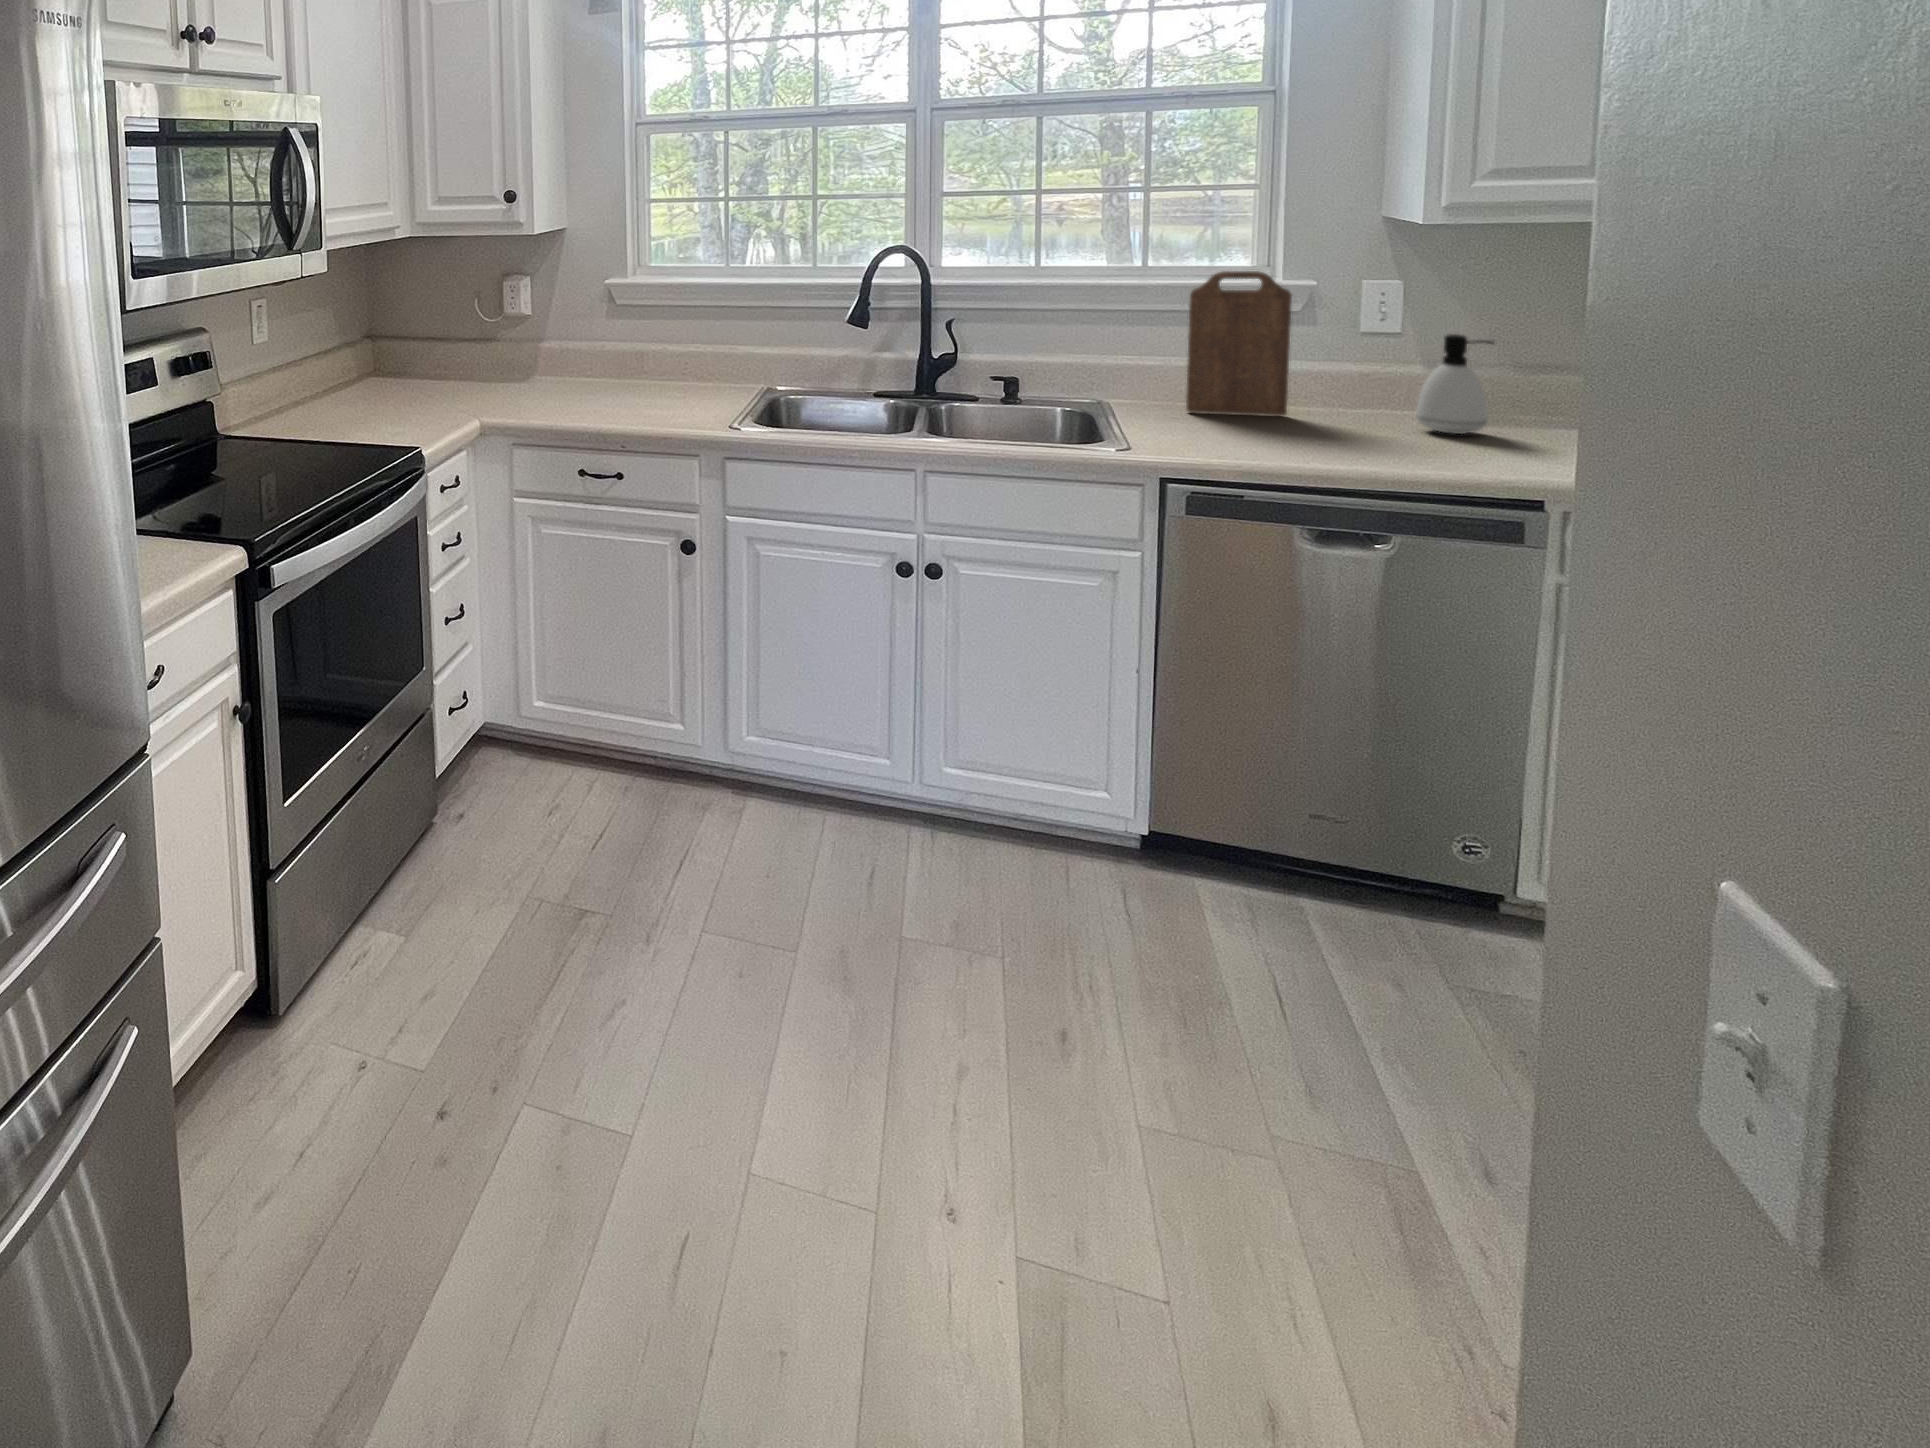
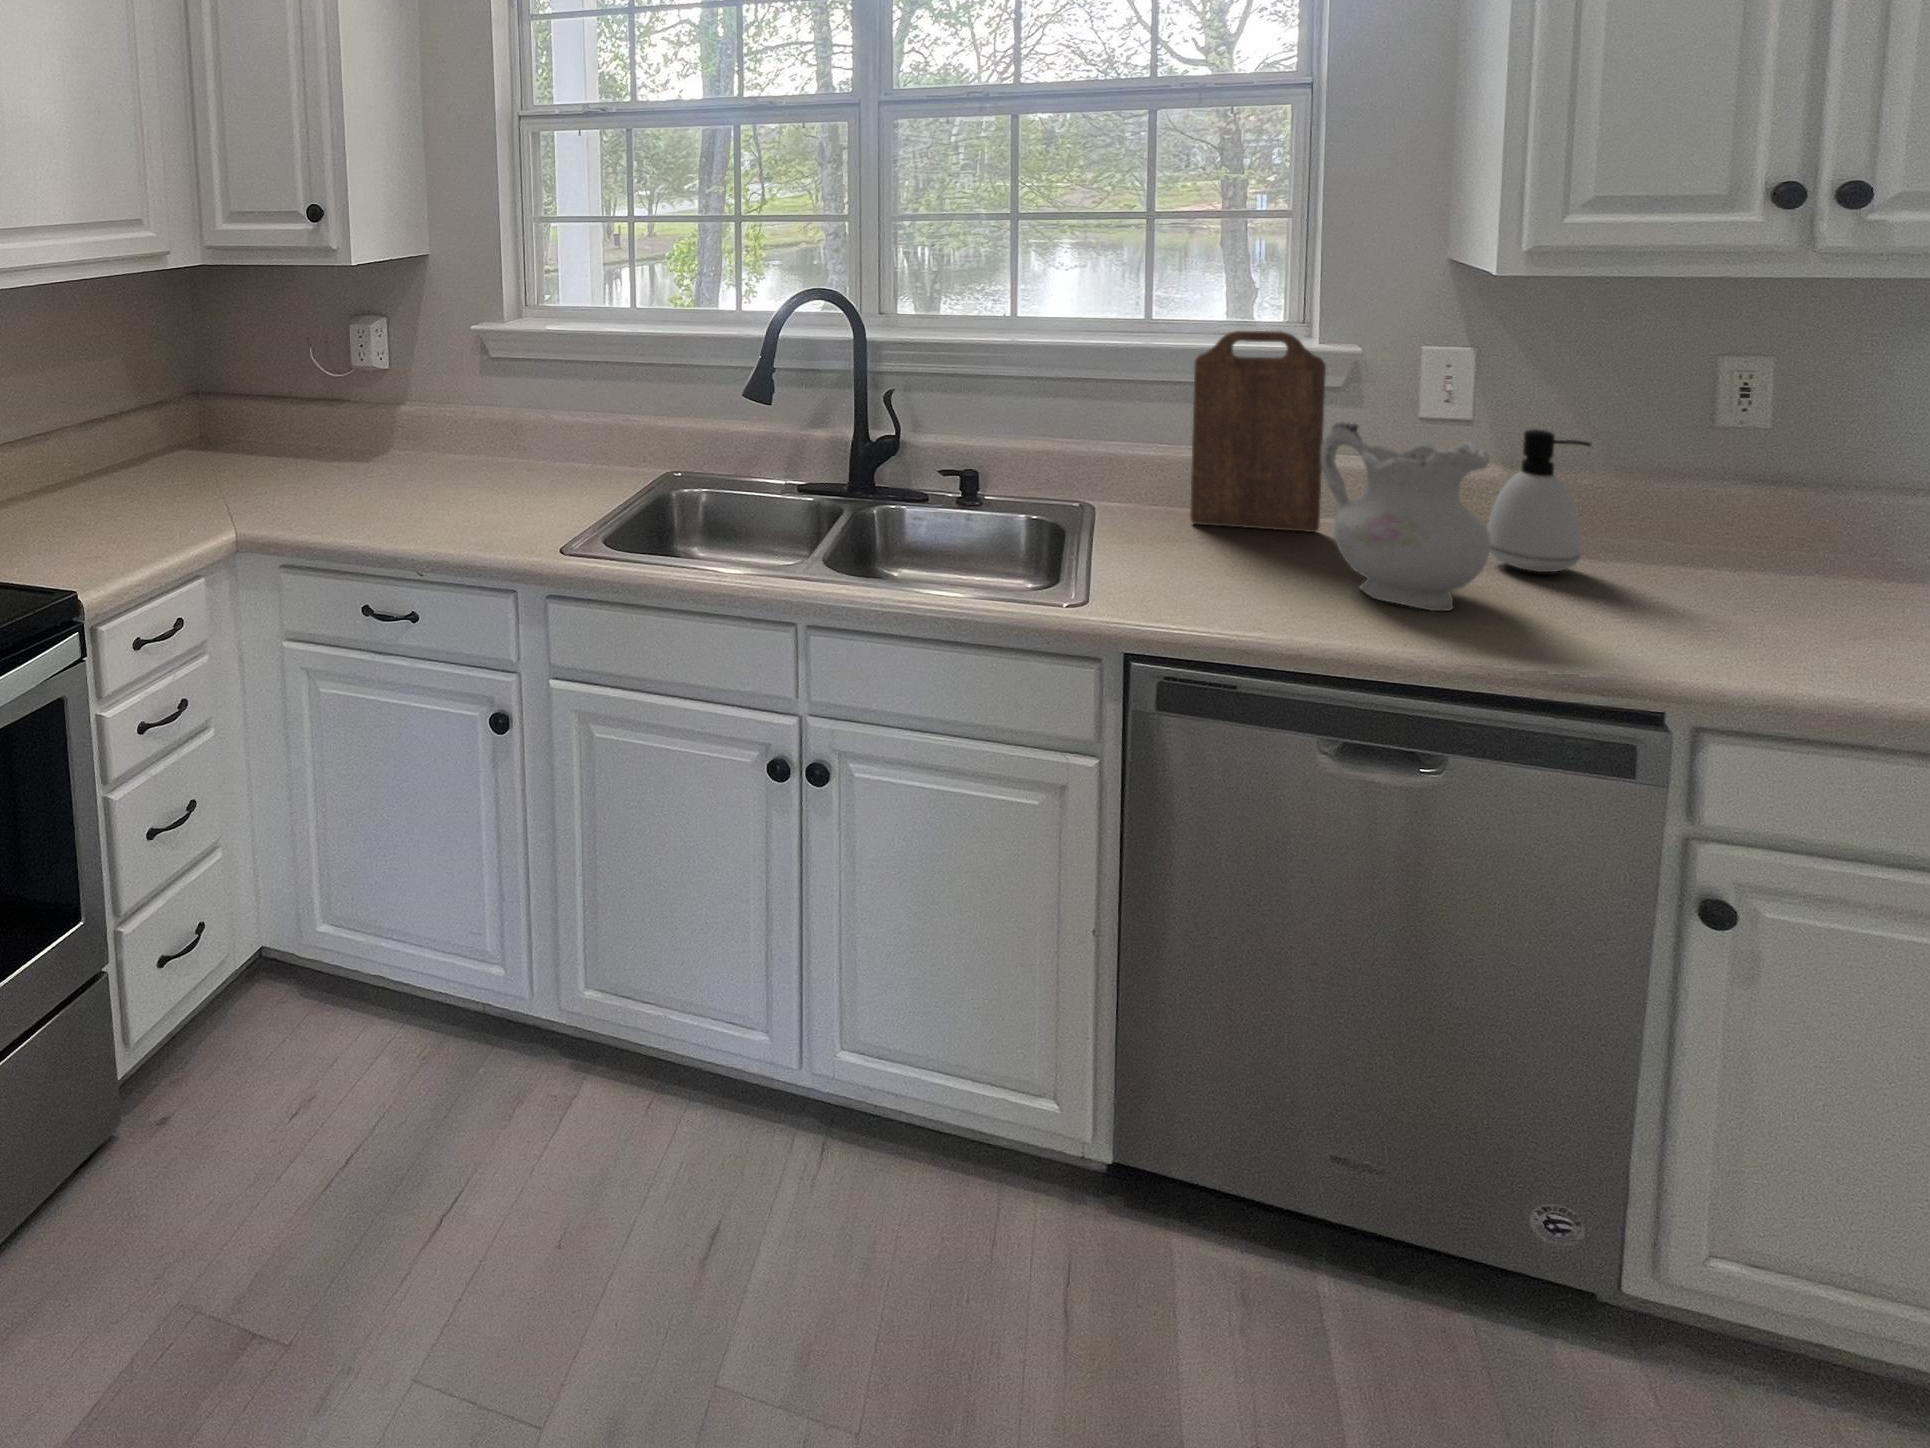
ceramic pitcher: none [1294,328,1421,452] -> present [1321,422,1490,611]

